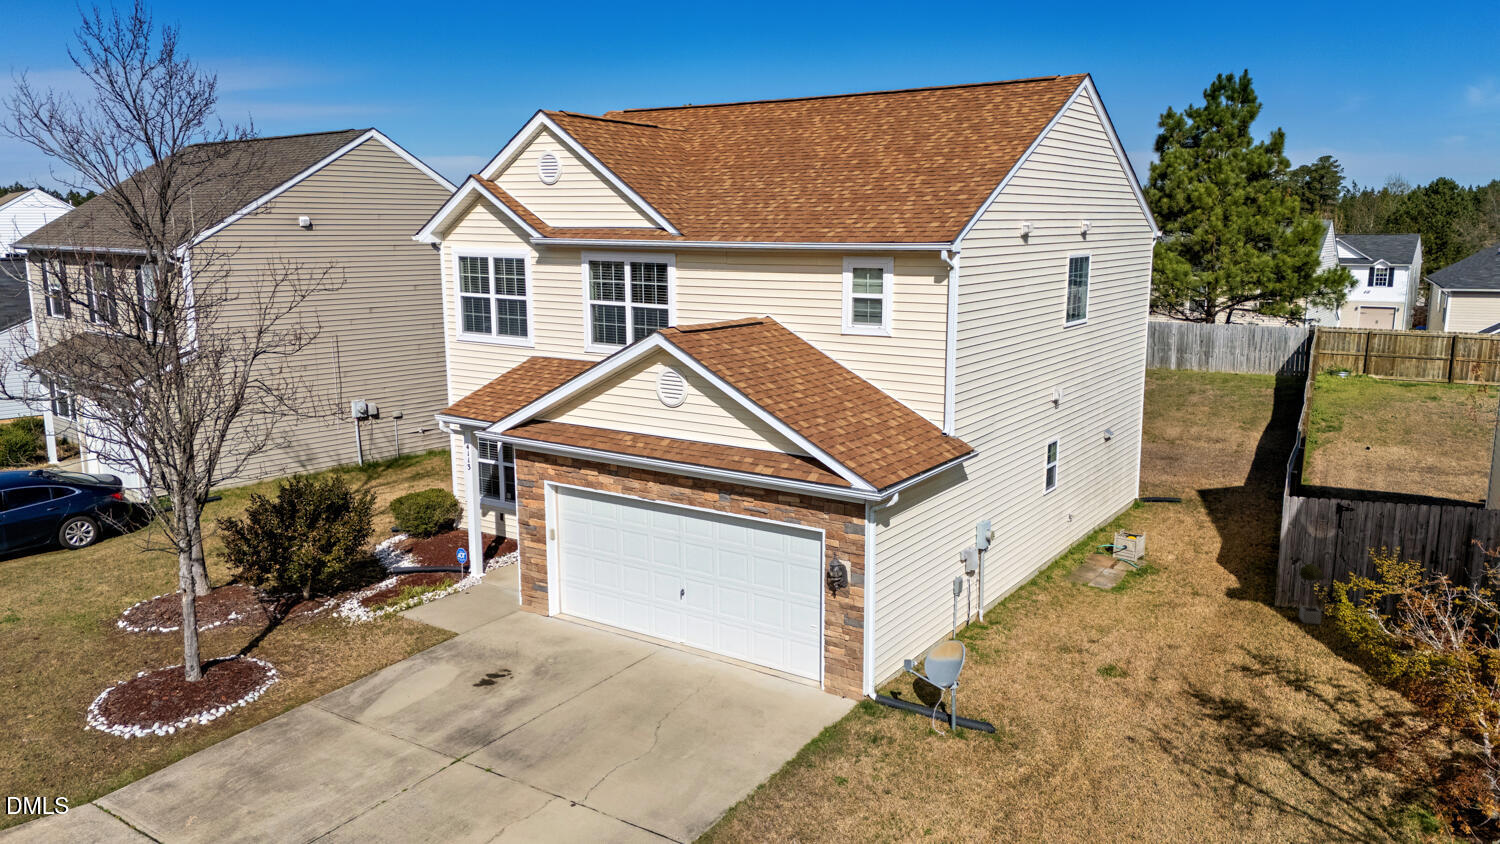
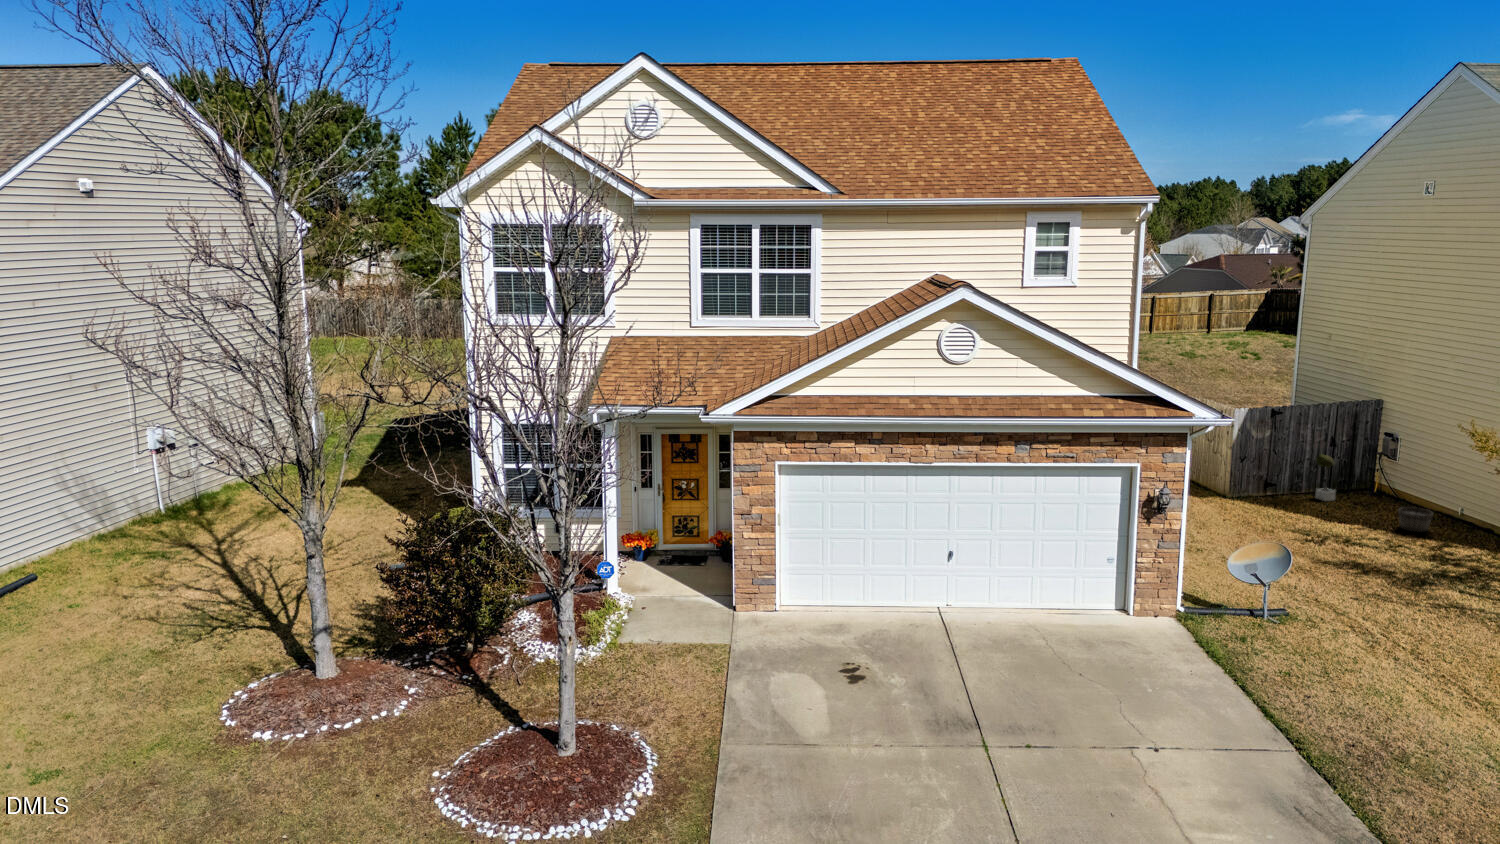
wooden bucket: none [1335,646,1381,682] -> present [1398,507,1433,532]

